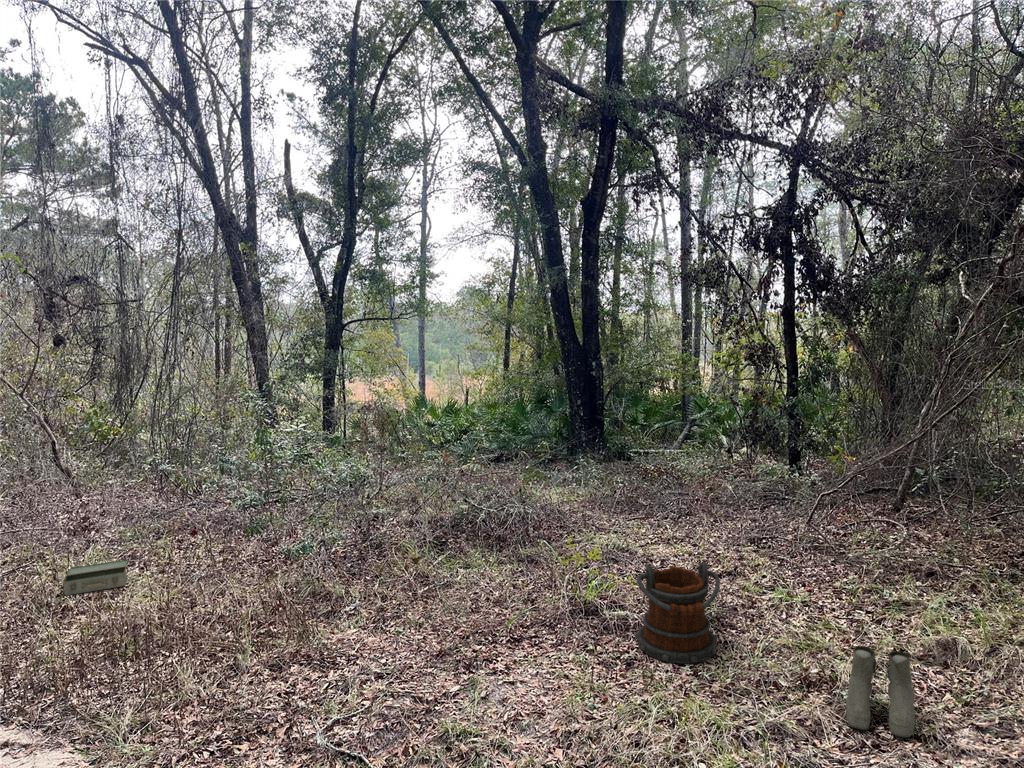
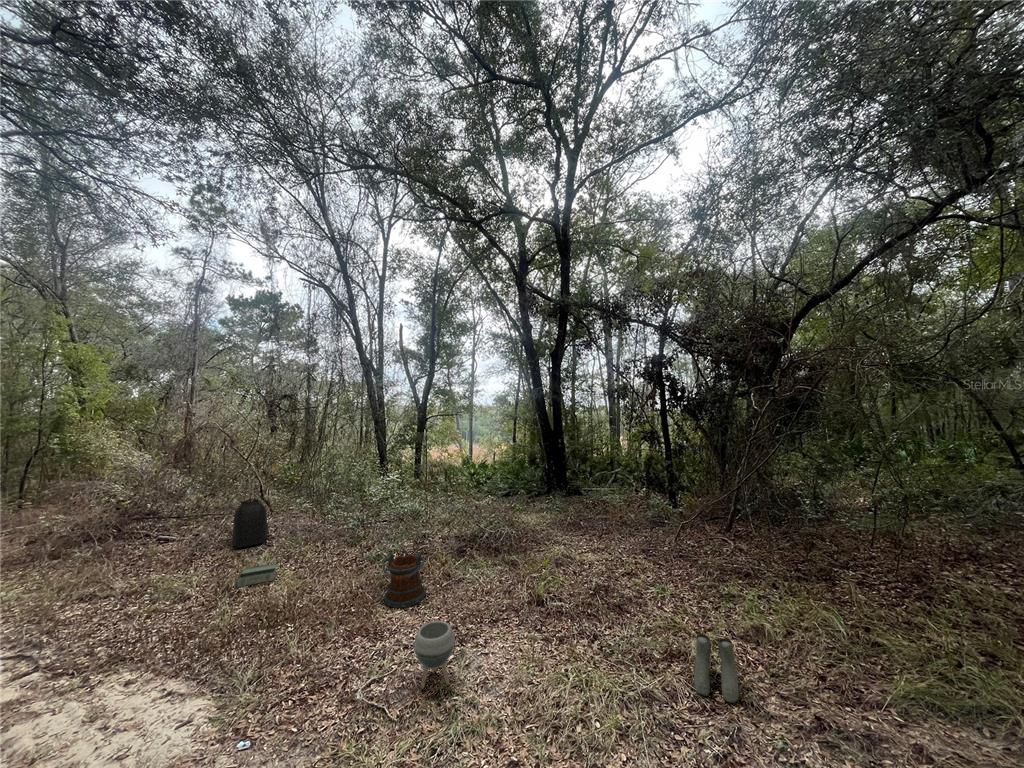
backpack: none [31,455,93,537] -> present [232,499,268,548]
bucket: present [635,562,720,664] -> present [382,552,426,608]
planter: none [403,633,467,730] -> present [414,621,454,689]

